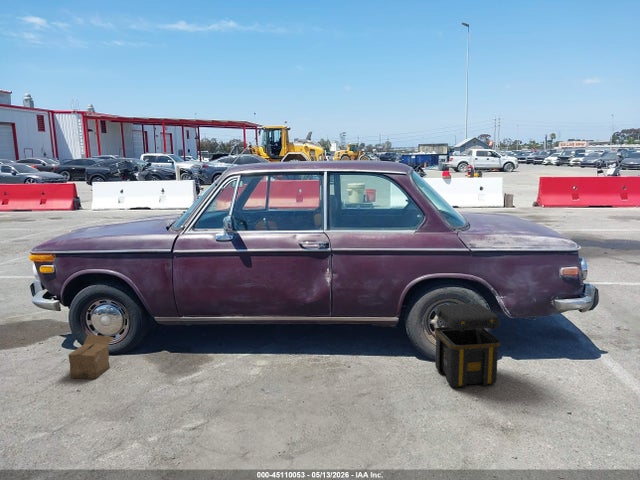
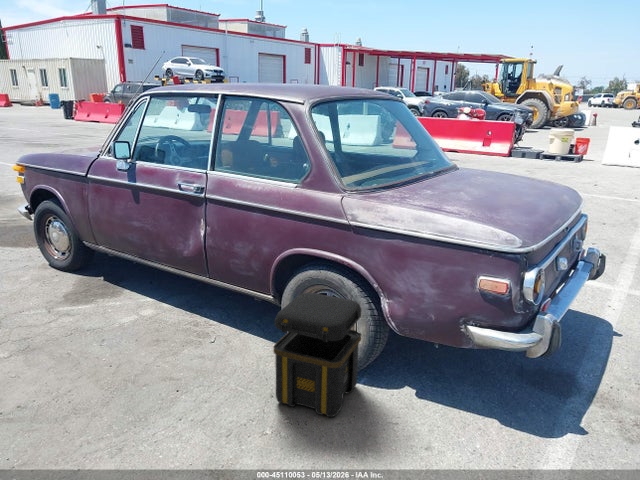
cardboard box: present [68,335,113,379] -> none [14,246,62,287]

